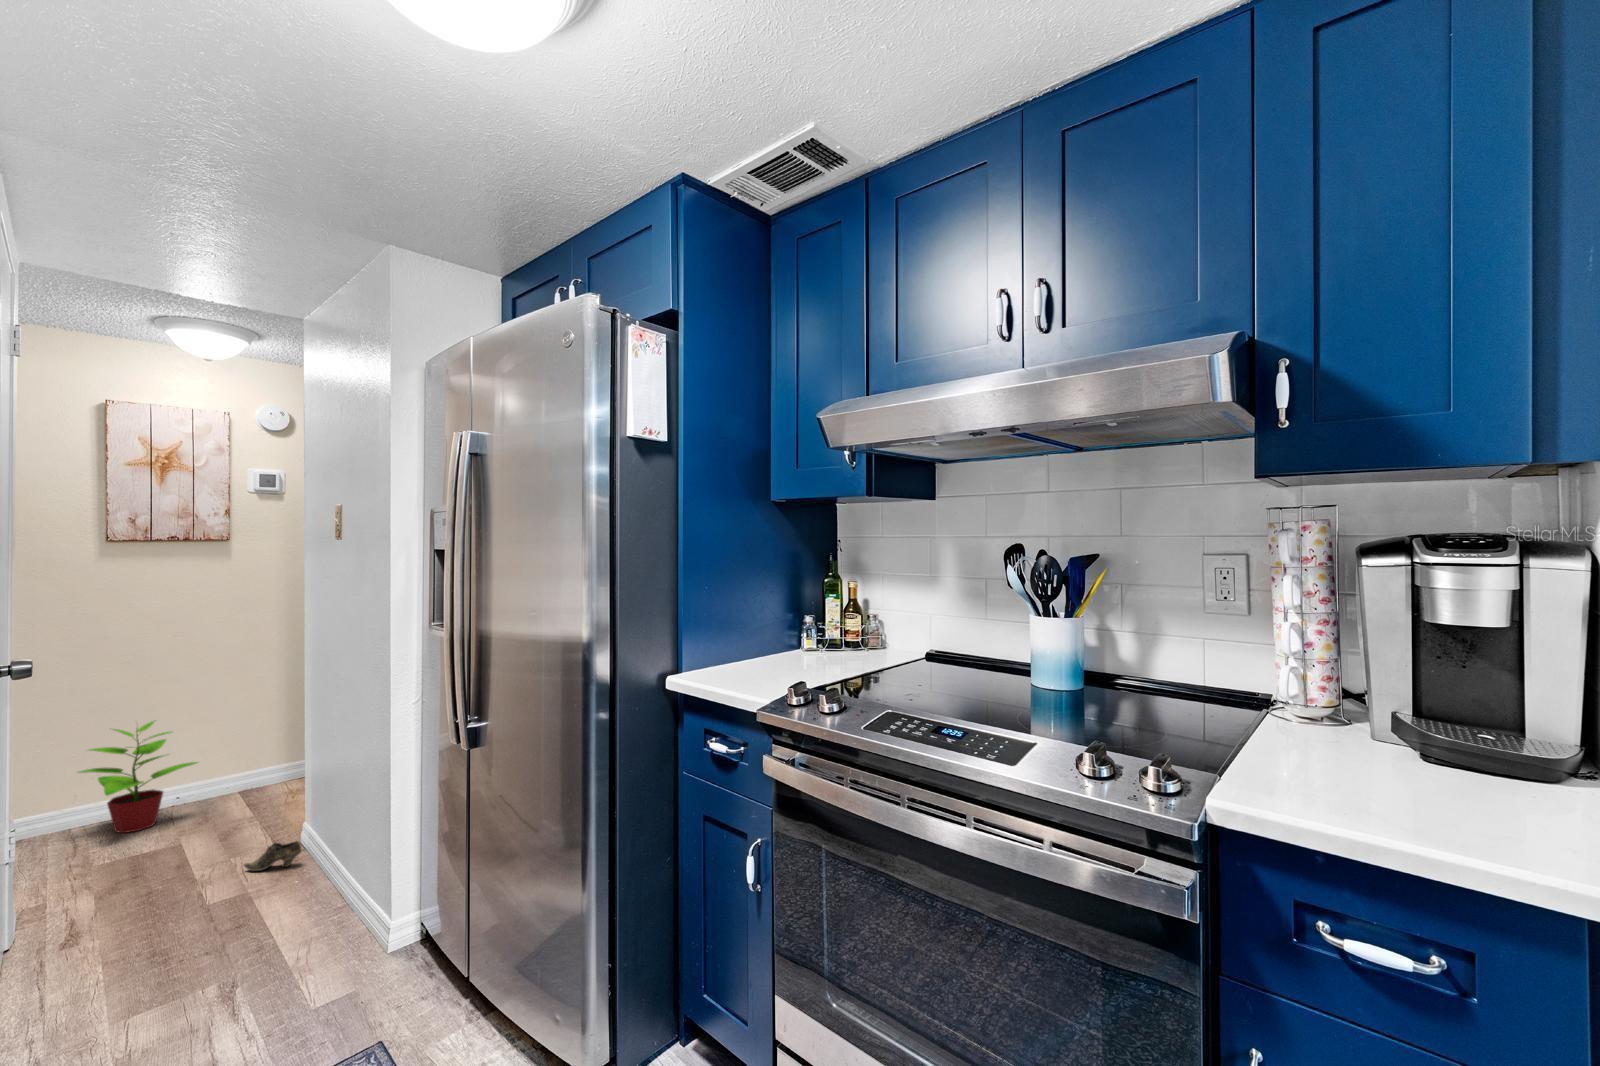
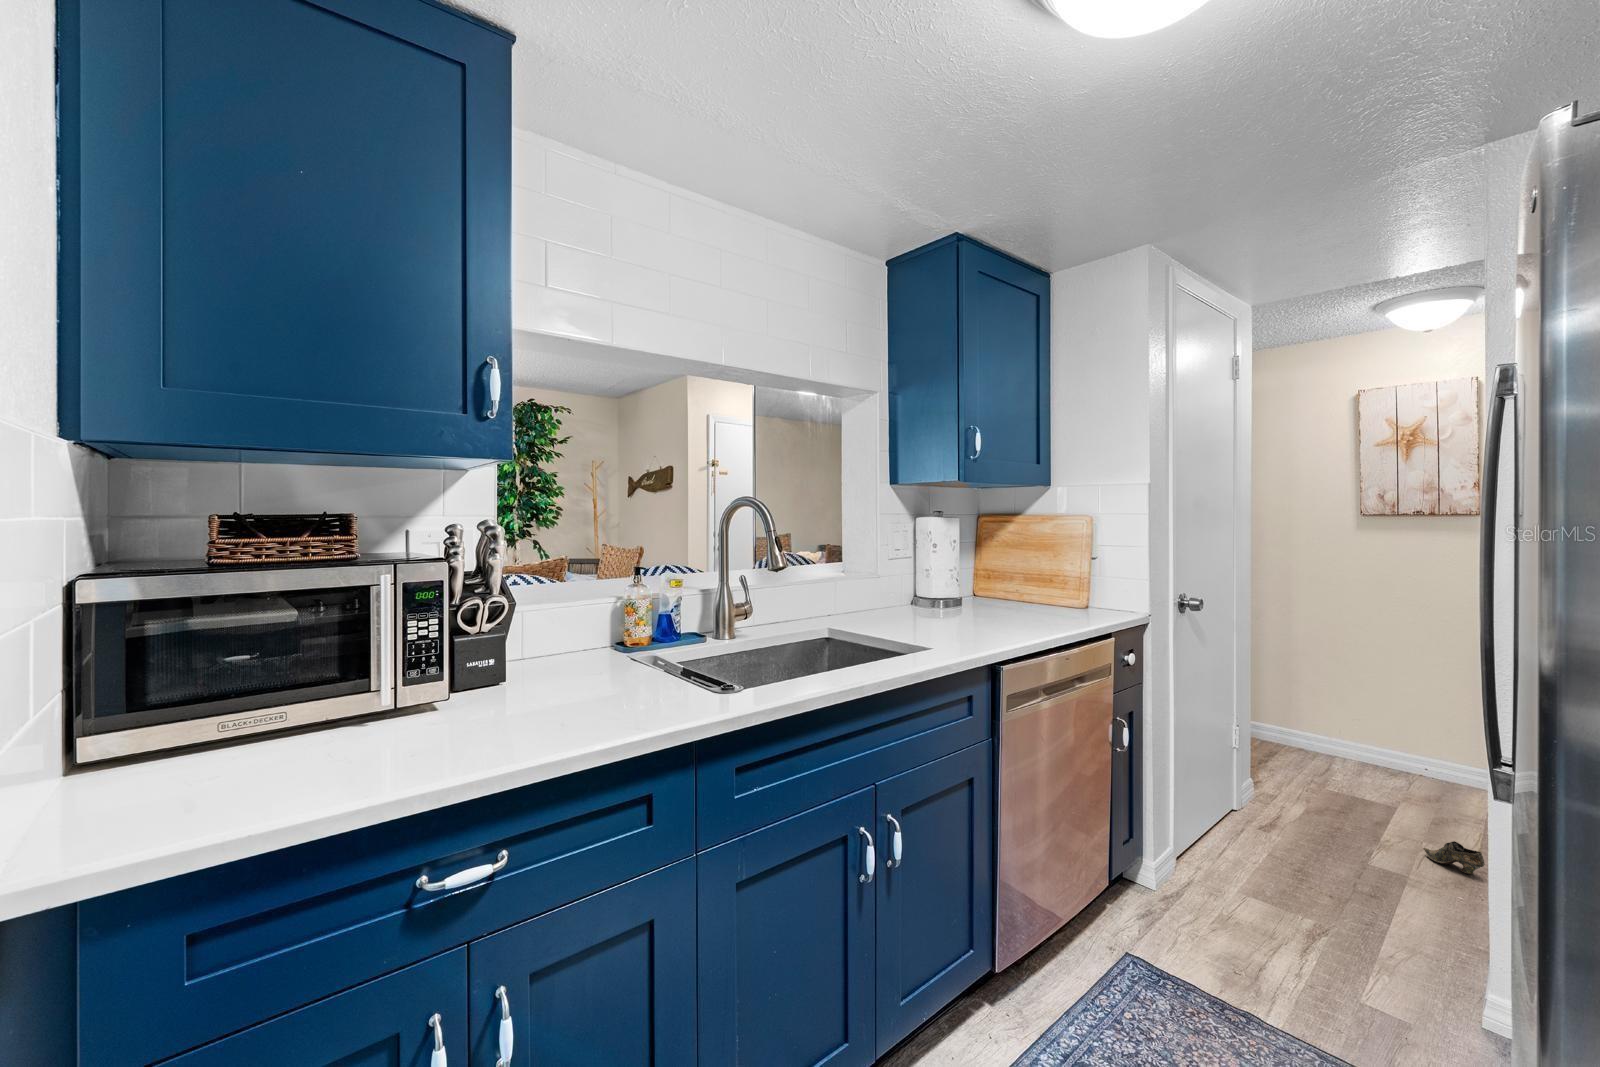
potted plant: present [80,720,197,833] -> none [1330,679,1436,781]

